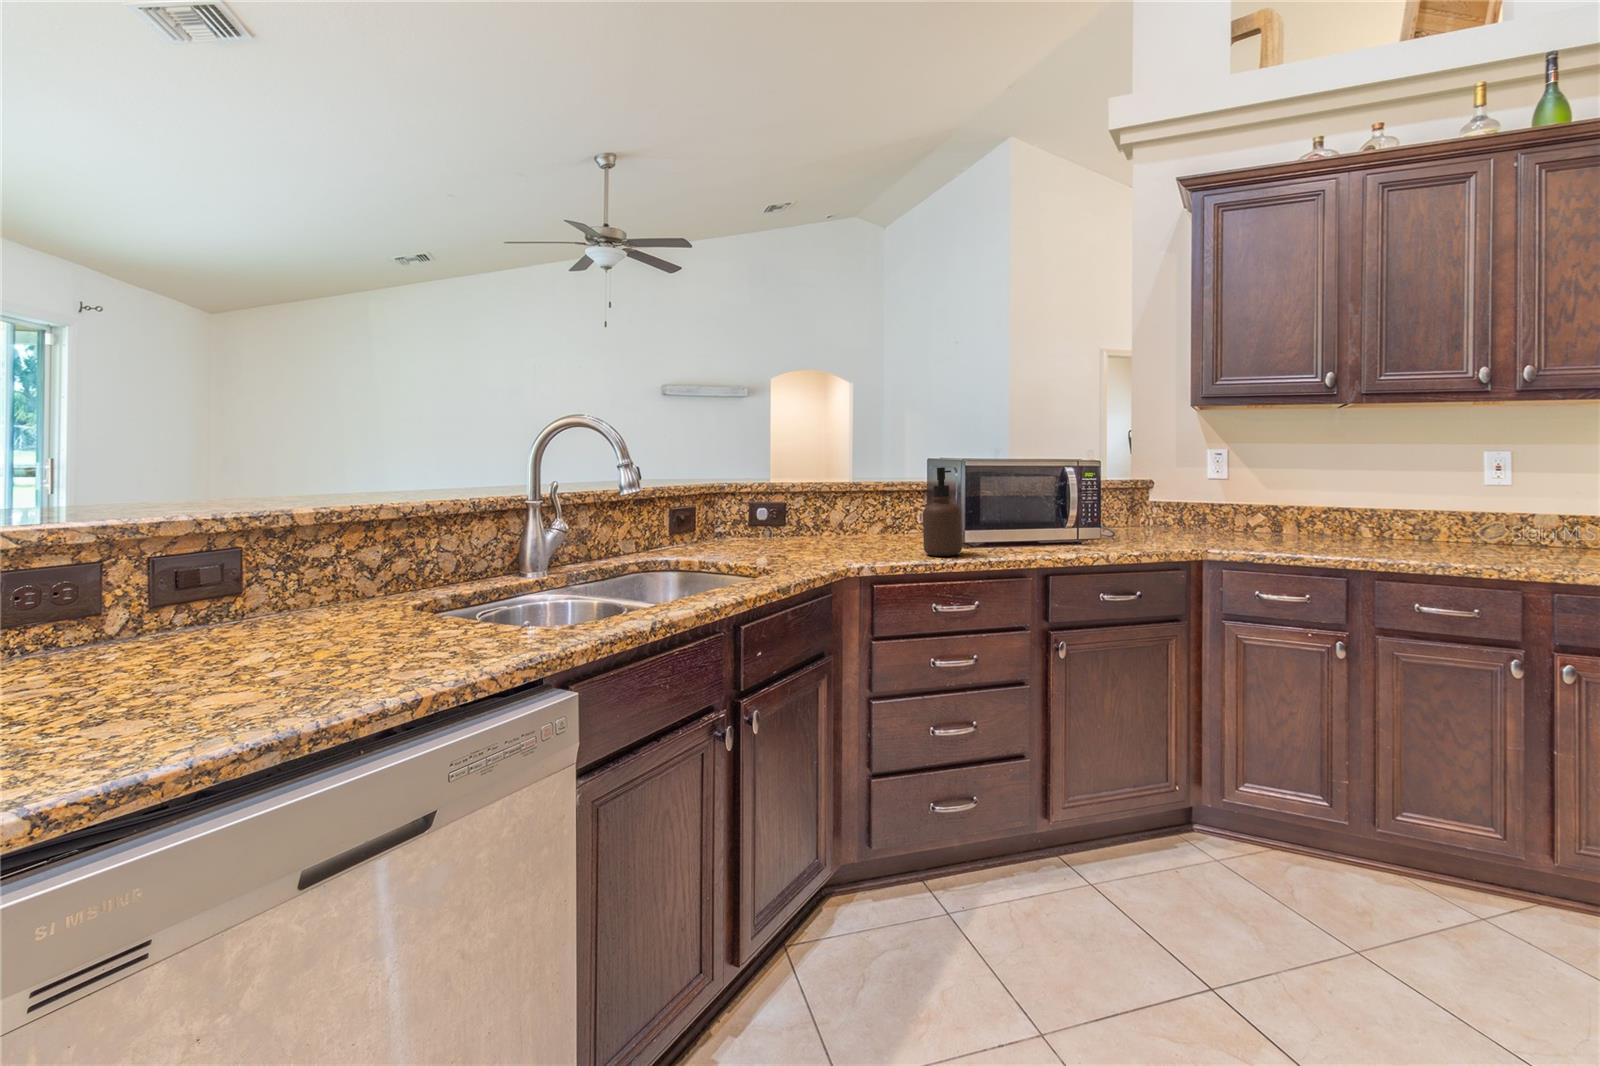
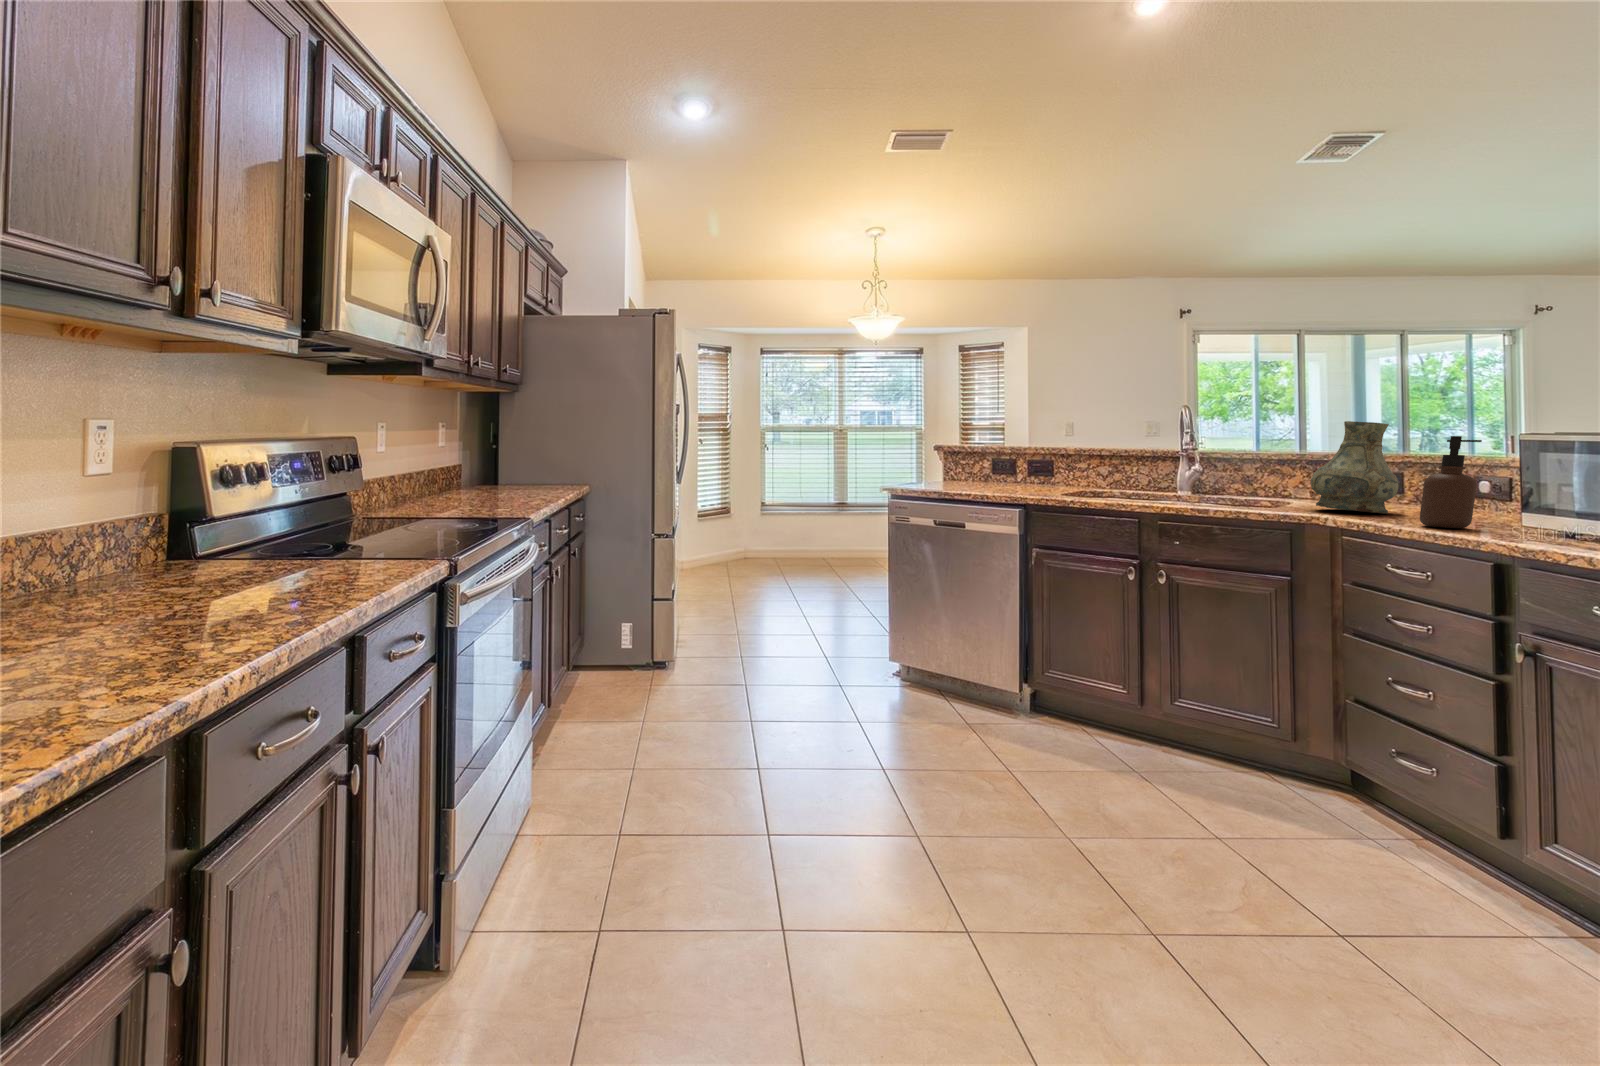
vase: none [749,451,835,556] -> present [1310,421,1399,514]

